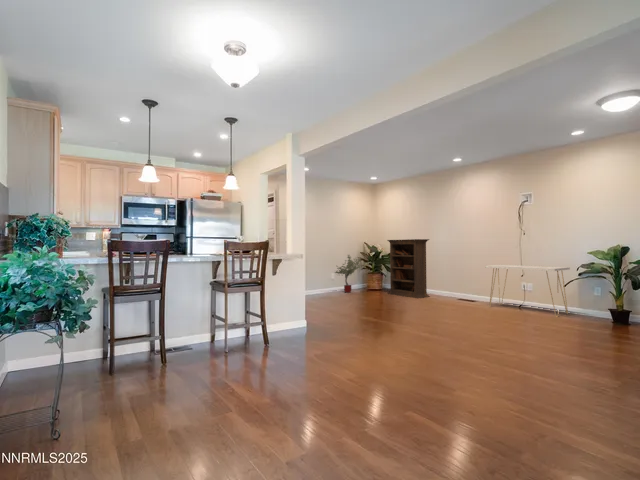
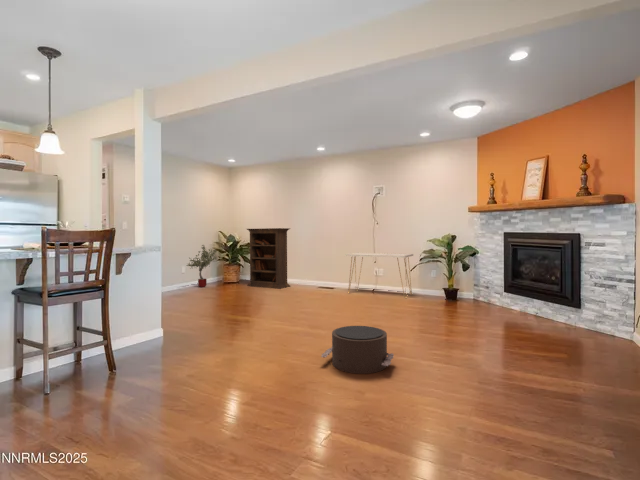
pouf: none [426,332,501,376] -> present [321,326,394,374]

